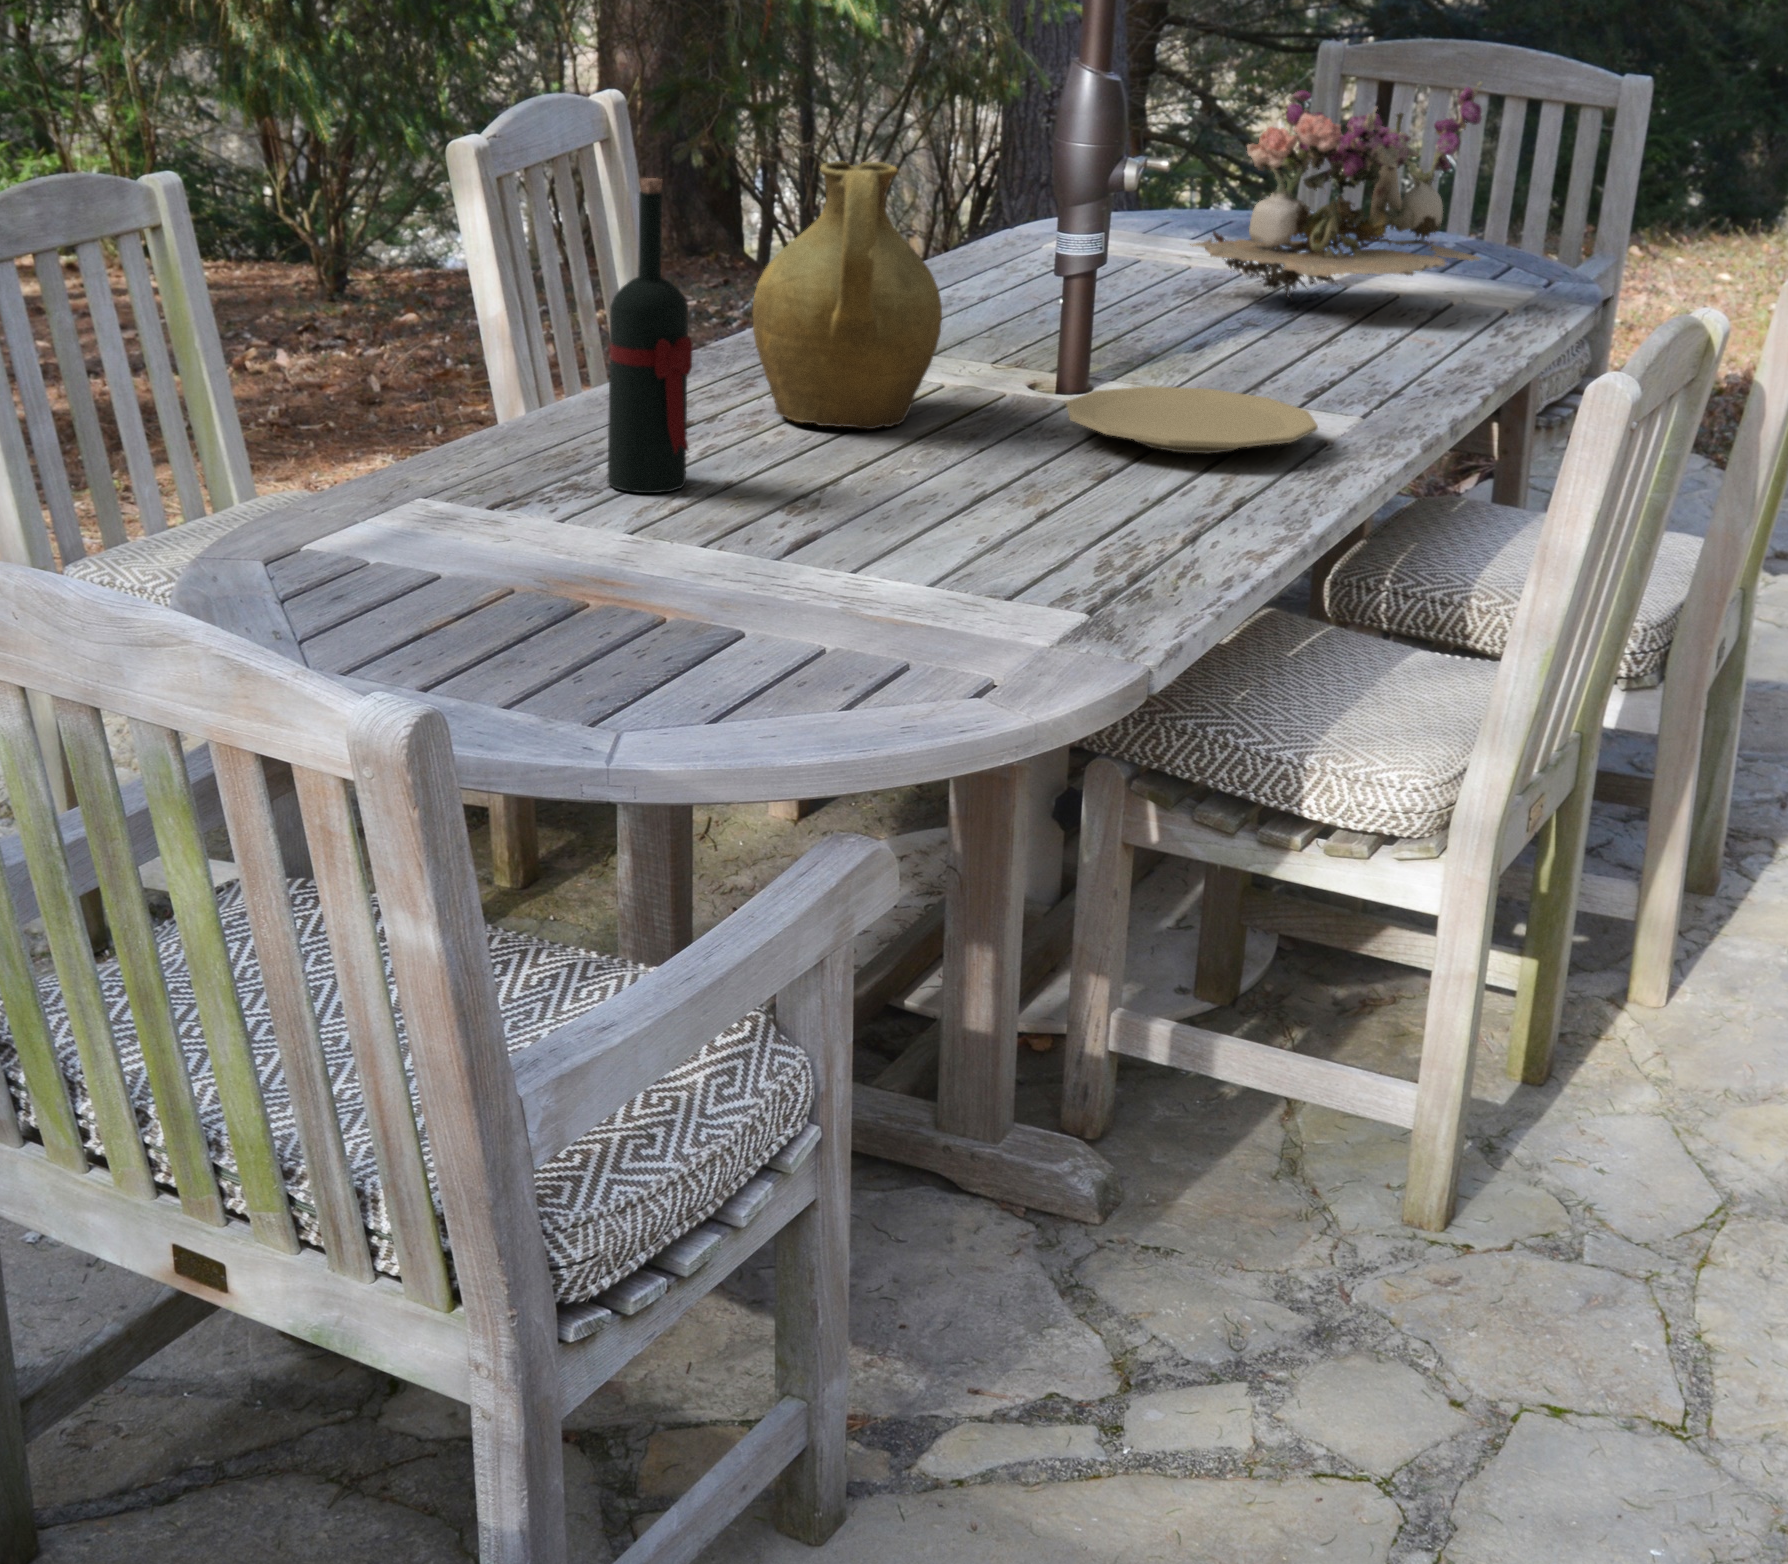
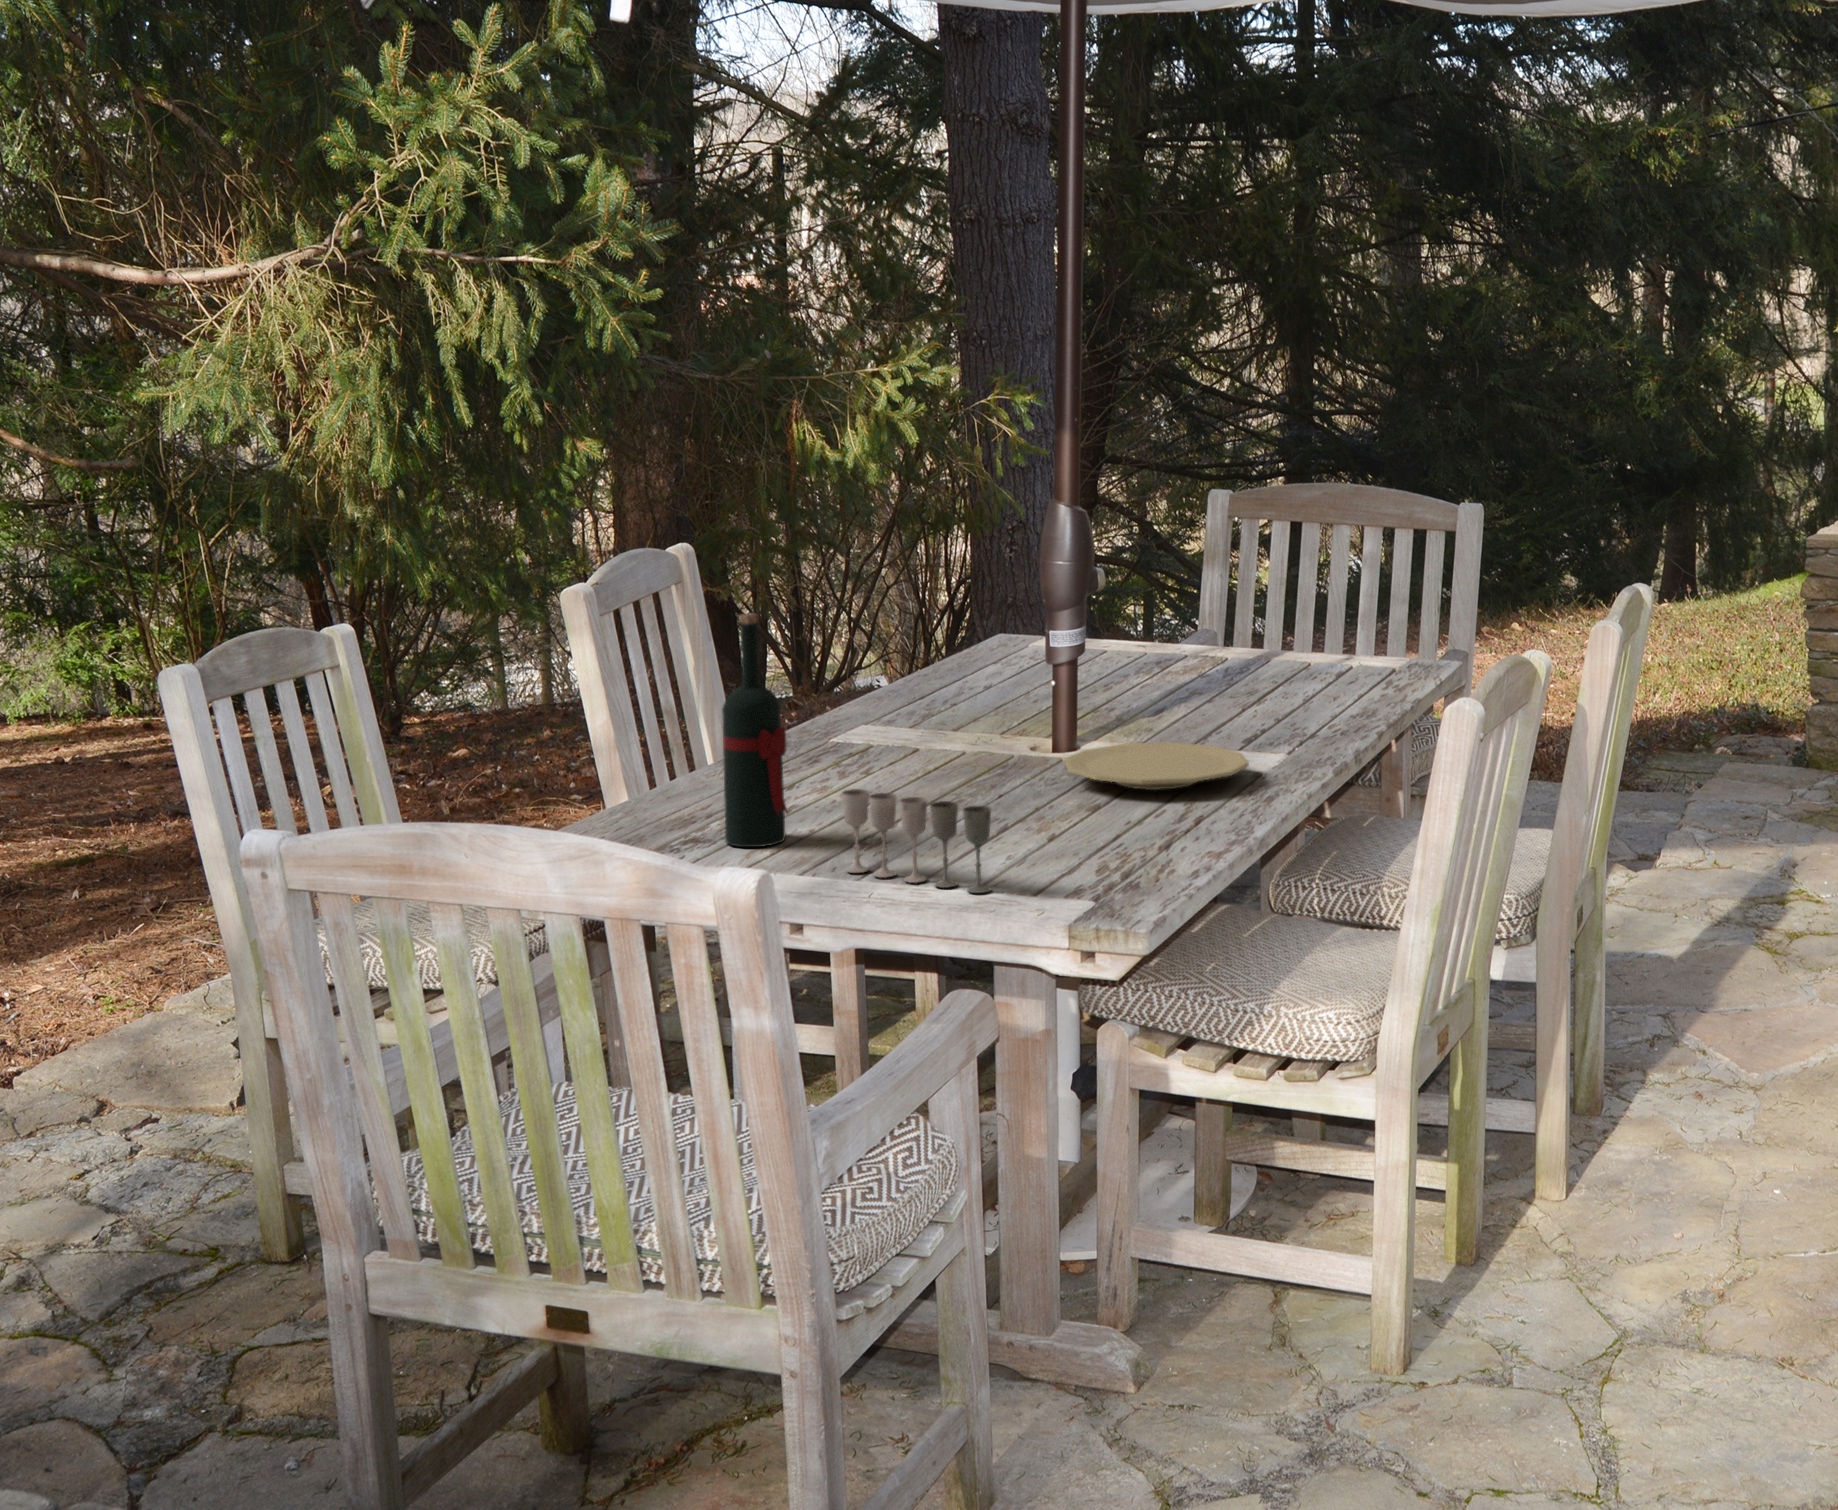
flower arrangement: present [1190,82,1482,298] -> none [1146,505,1364,675]
pitcher: present [753,161,942,429] -> none [823,591,966,790]
wine glass: none [757,429,958,586] -> present [842,789,991,893]

